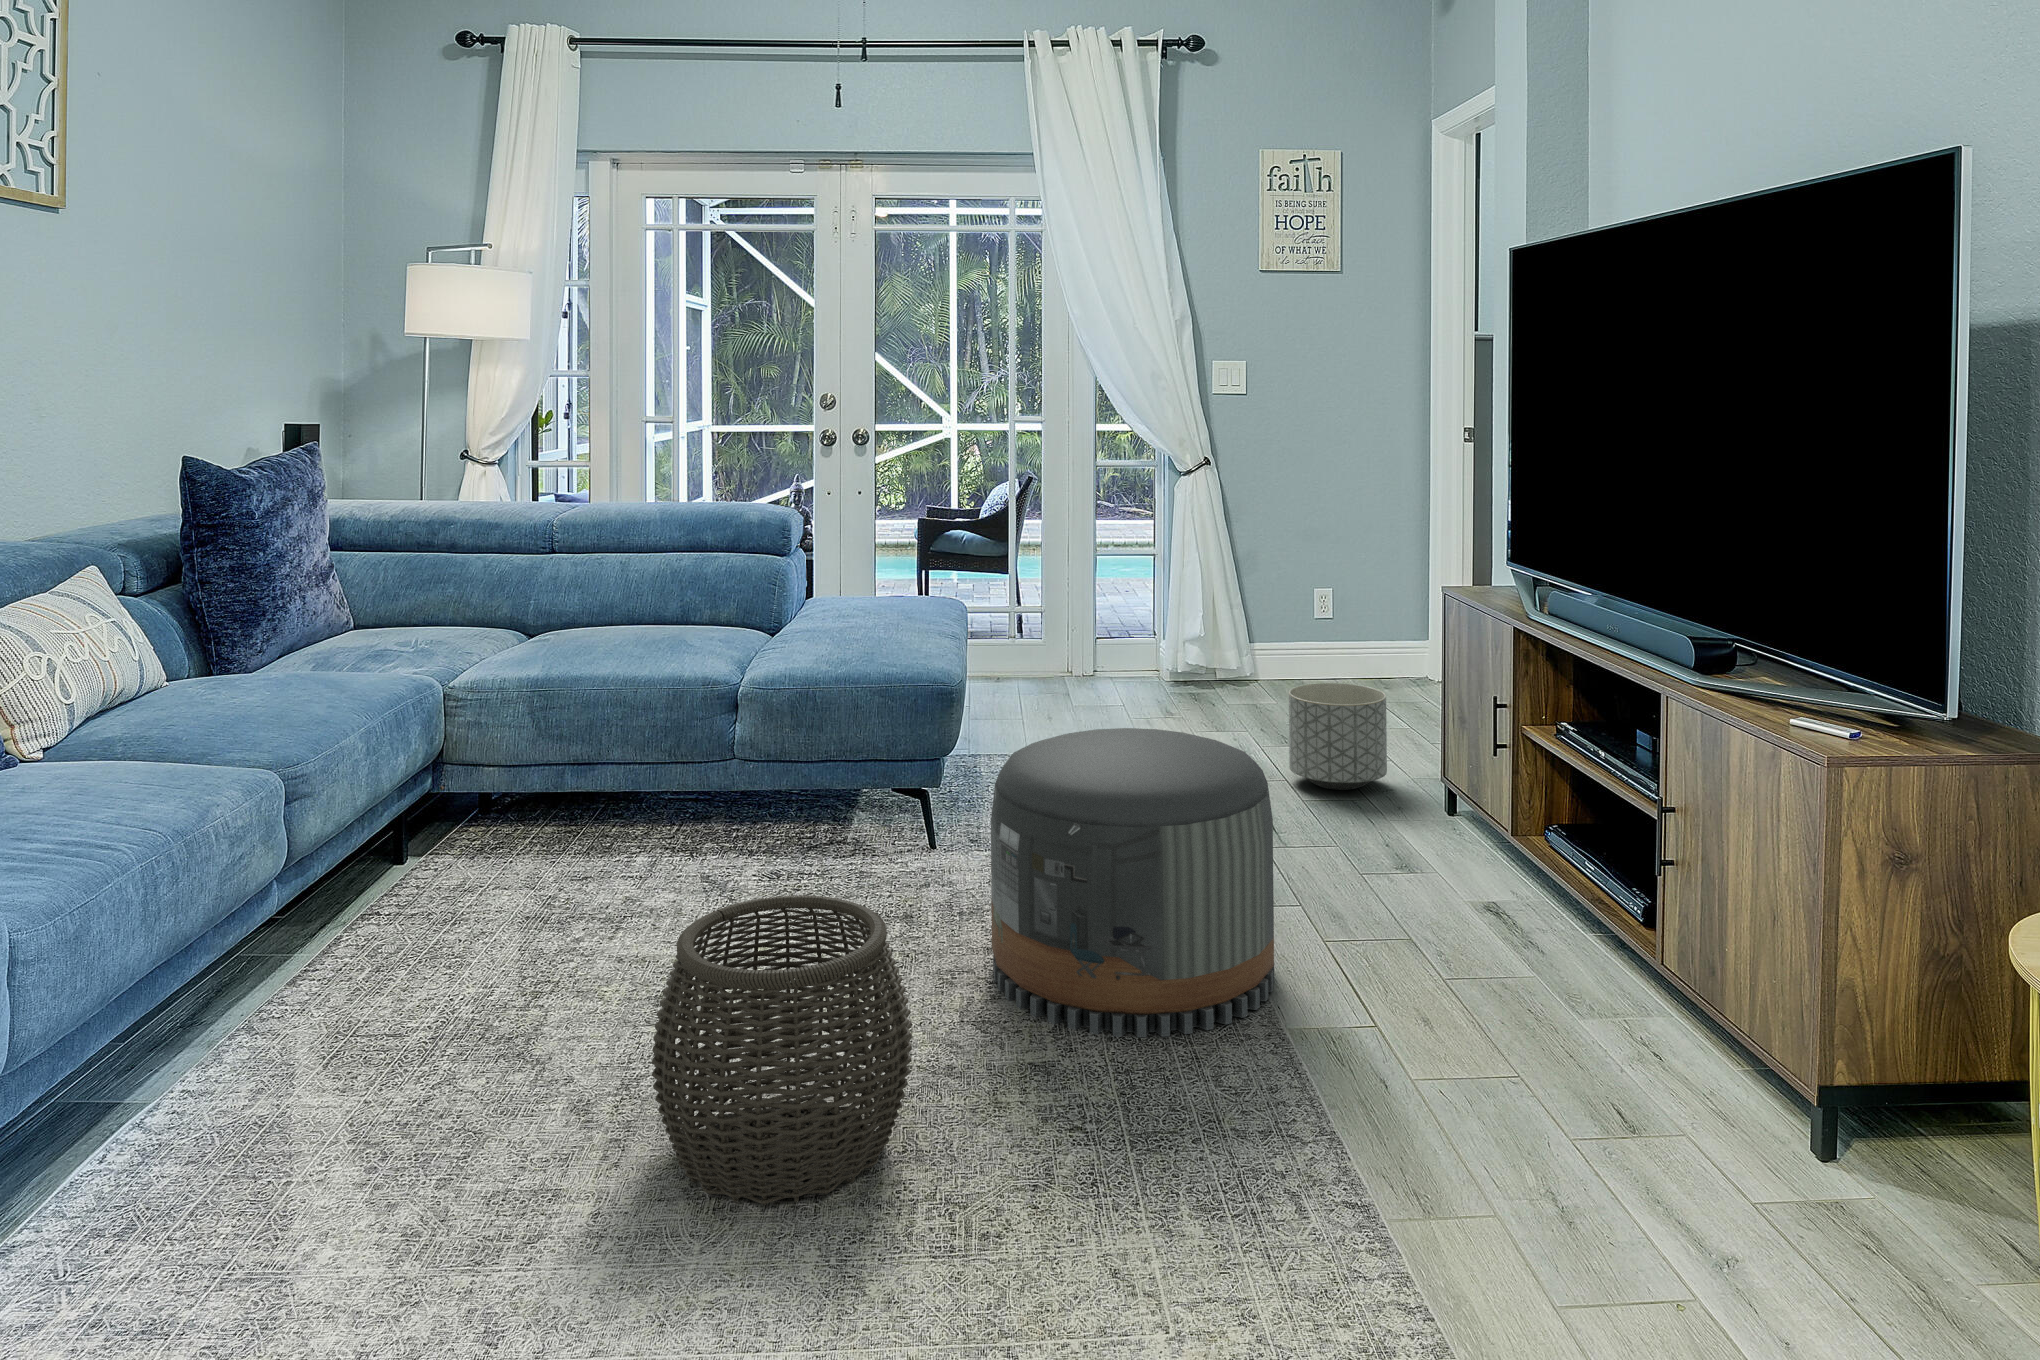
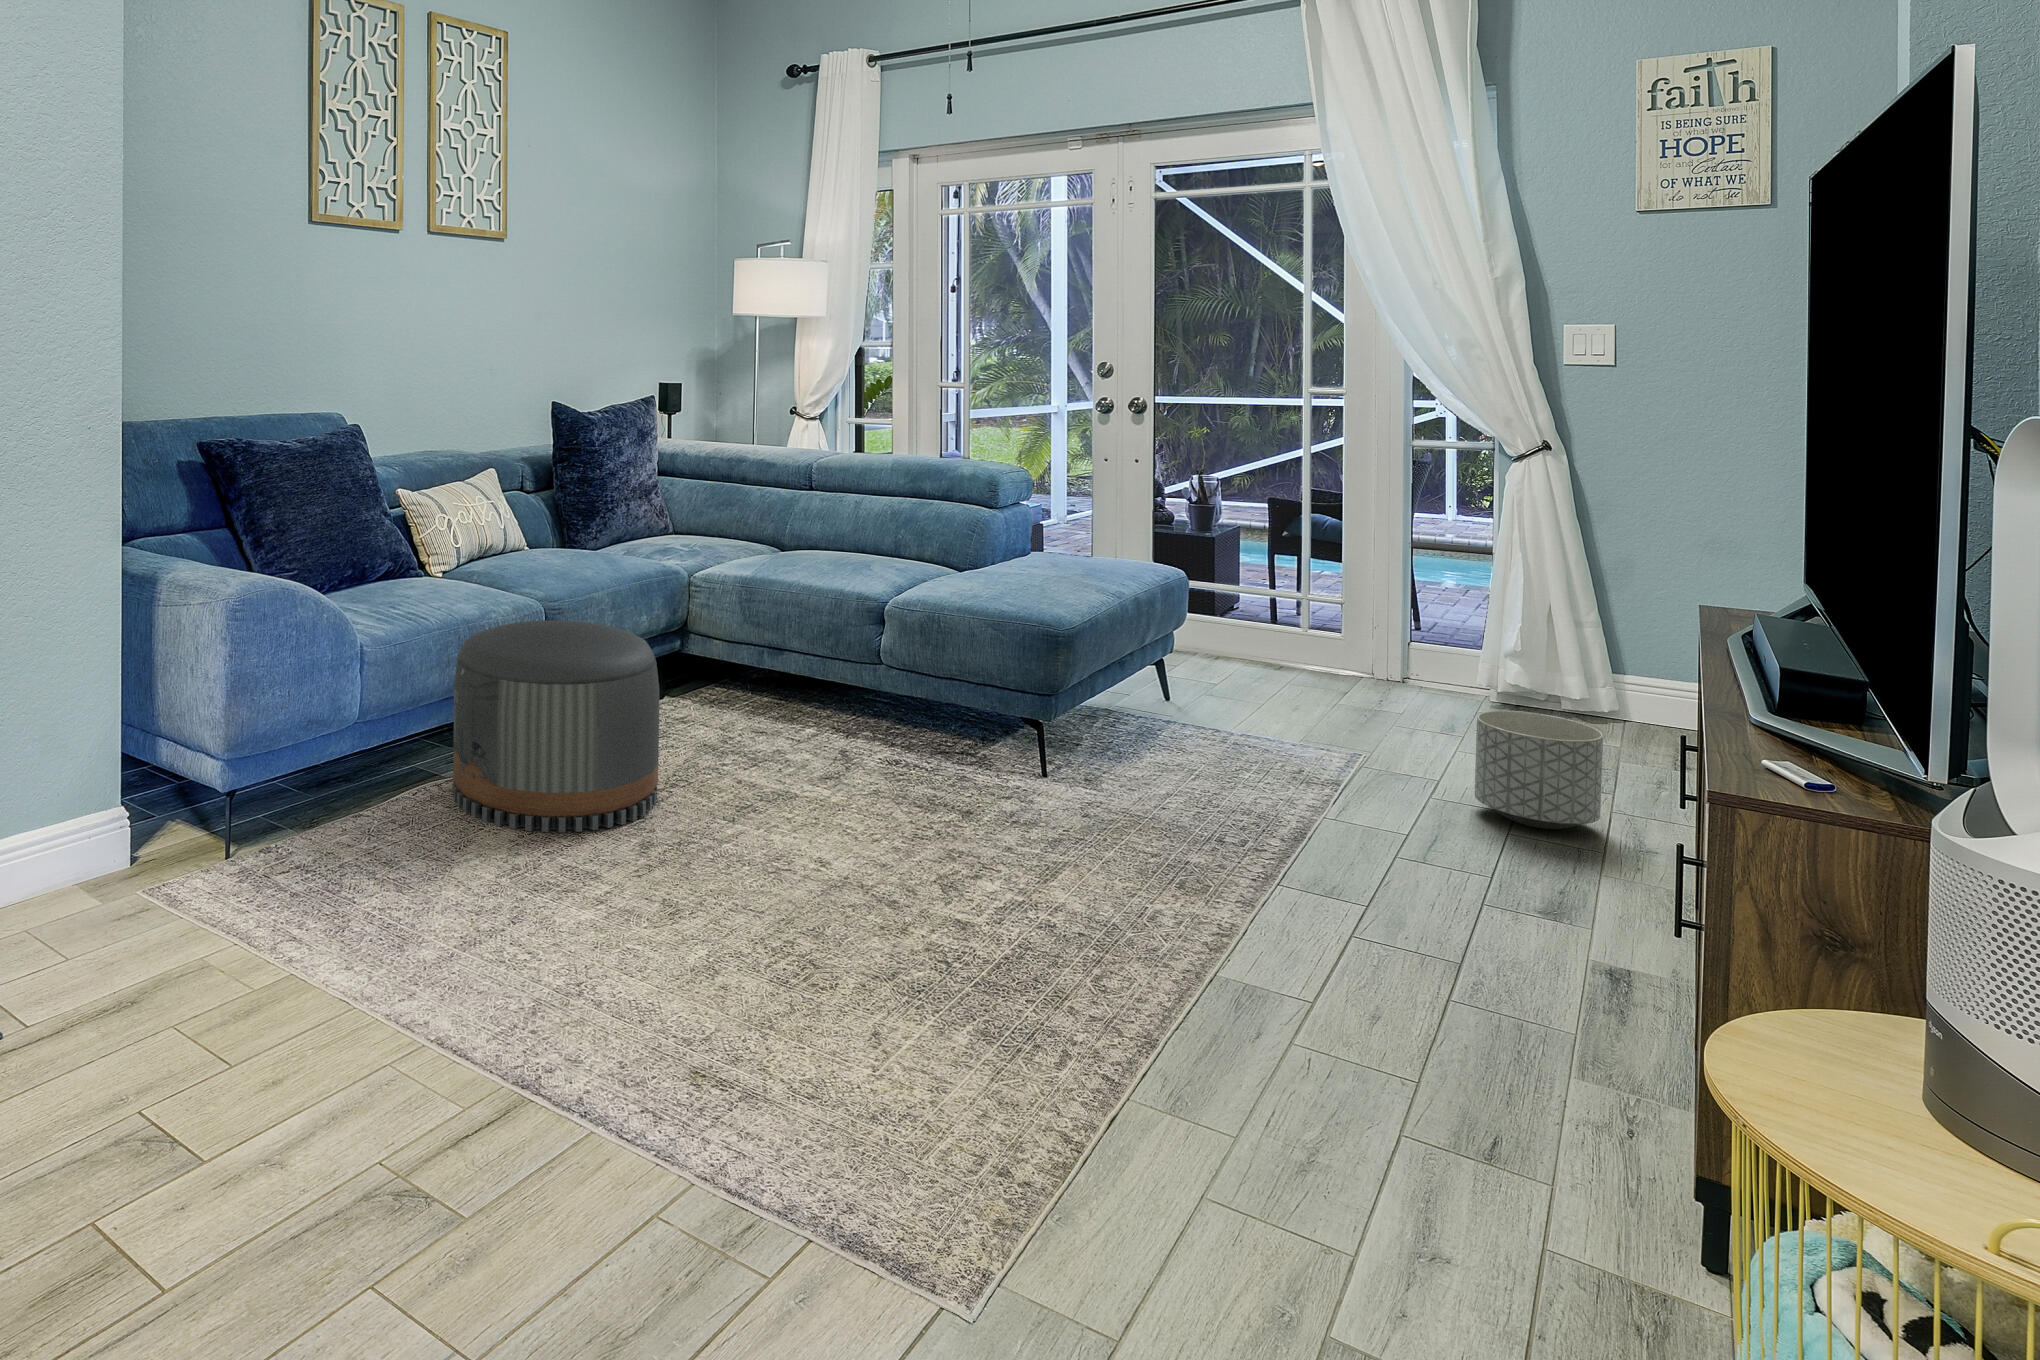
pouf: present [991,728,1275,1037] -> present [453,620,659,832]
woven basket: present [652,895,912,1205] -> none [656,738,832,933]

